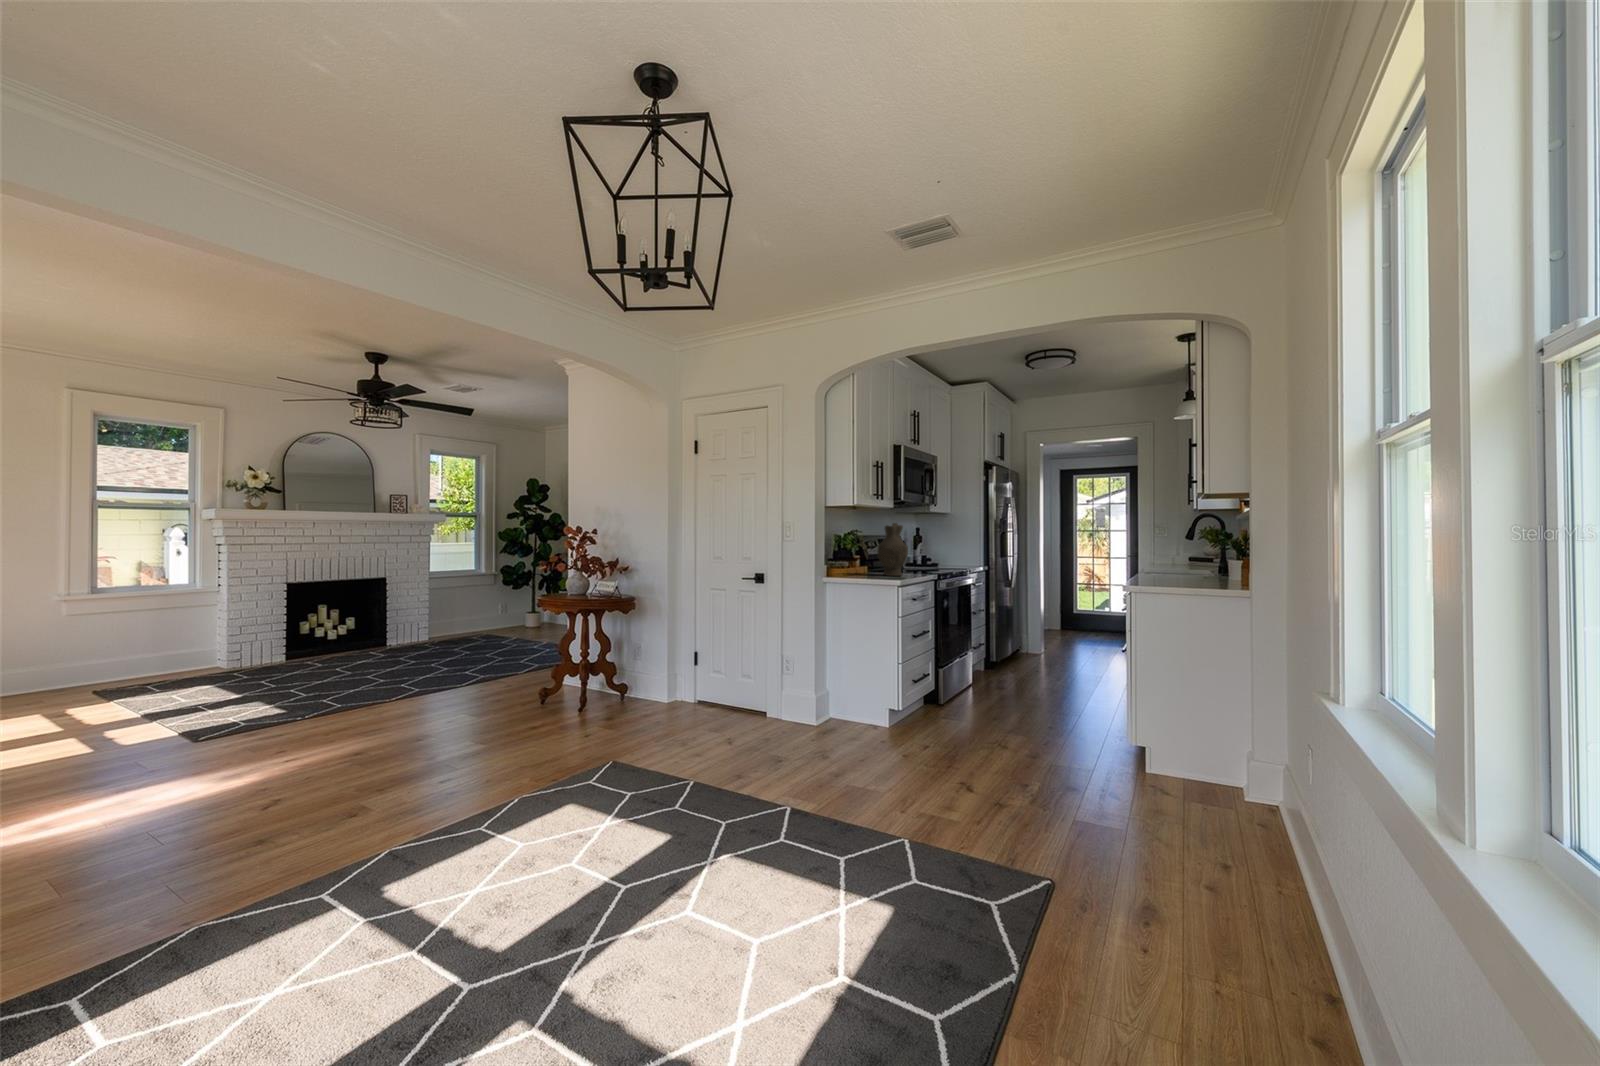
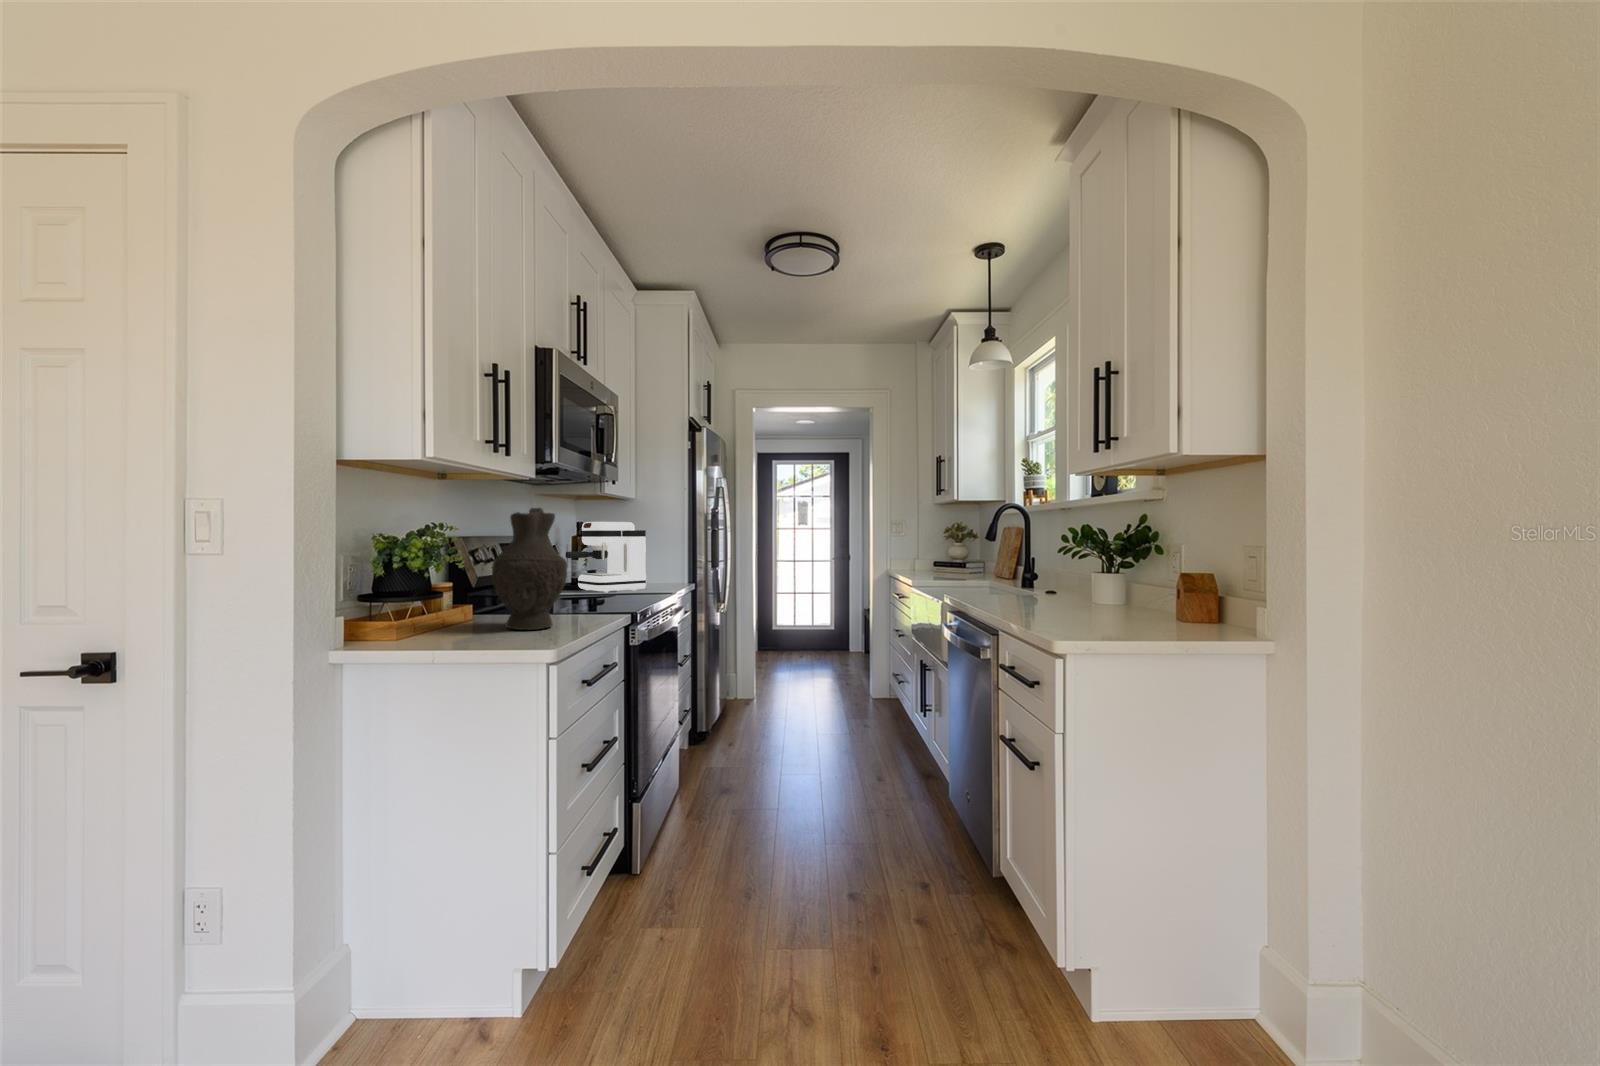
coffee maker: none [910,528,955,568] -> present [566,522,646,593]

